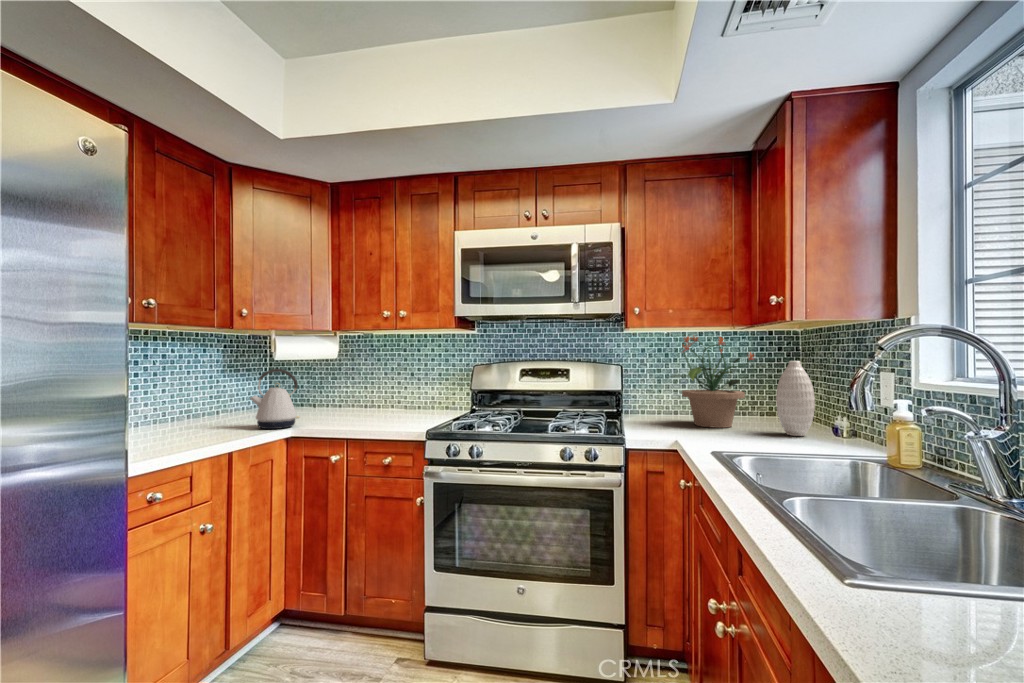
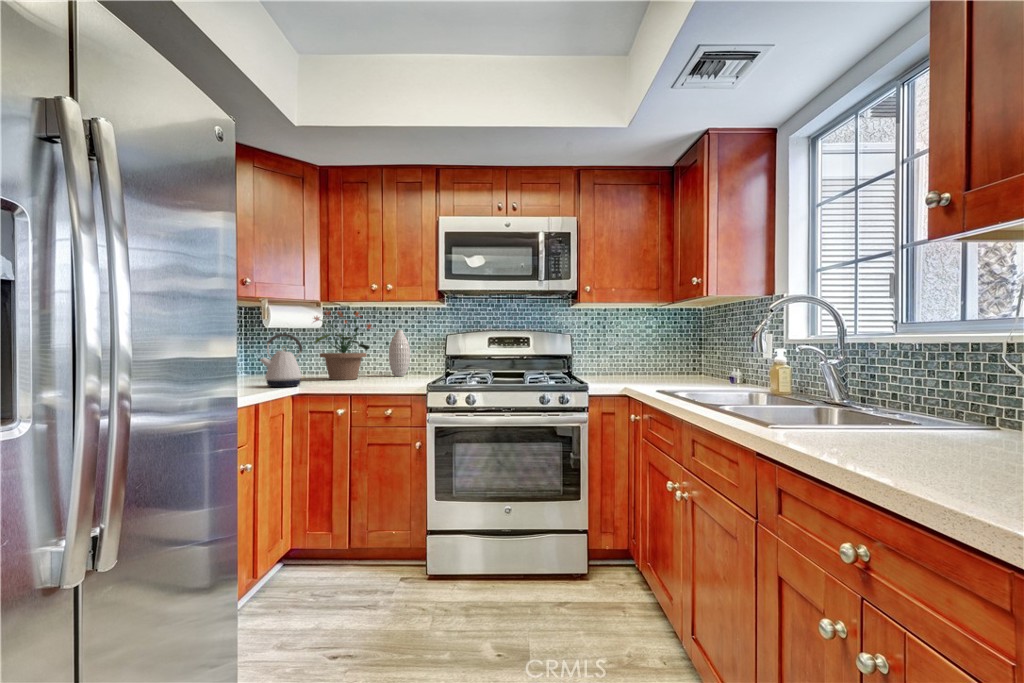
potted plant: present [671,336,754,428] -> present [314,311,371,380]
vase: present [776,361,815,436] -> present [389,330,410,376]

